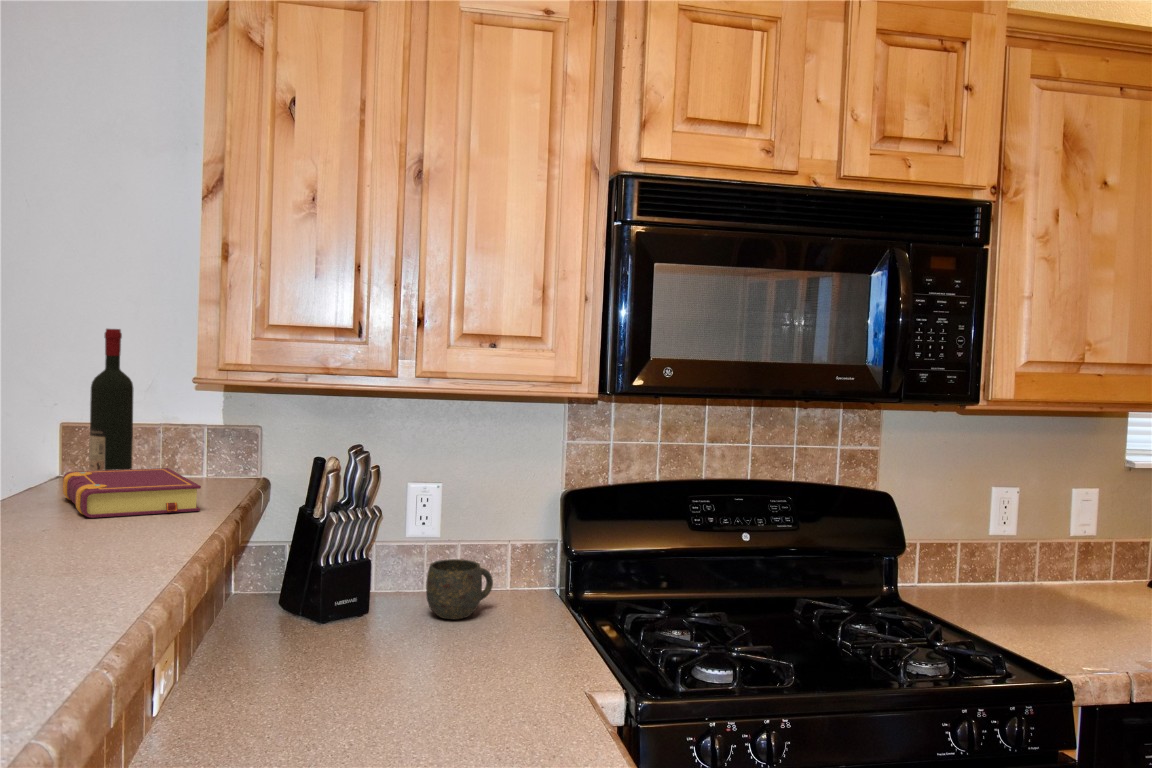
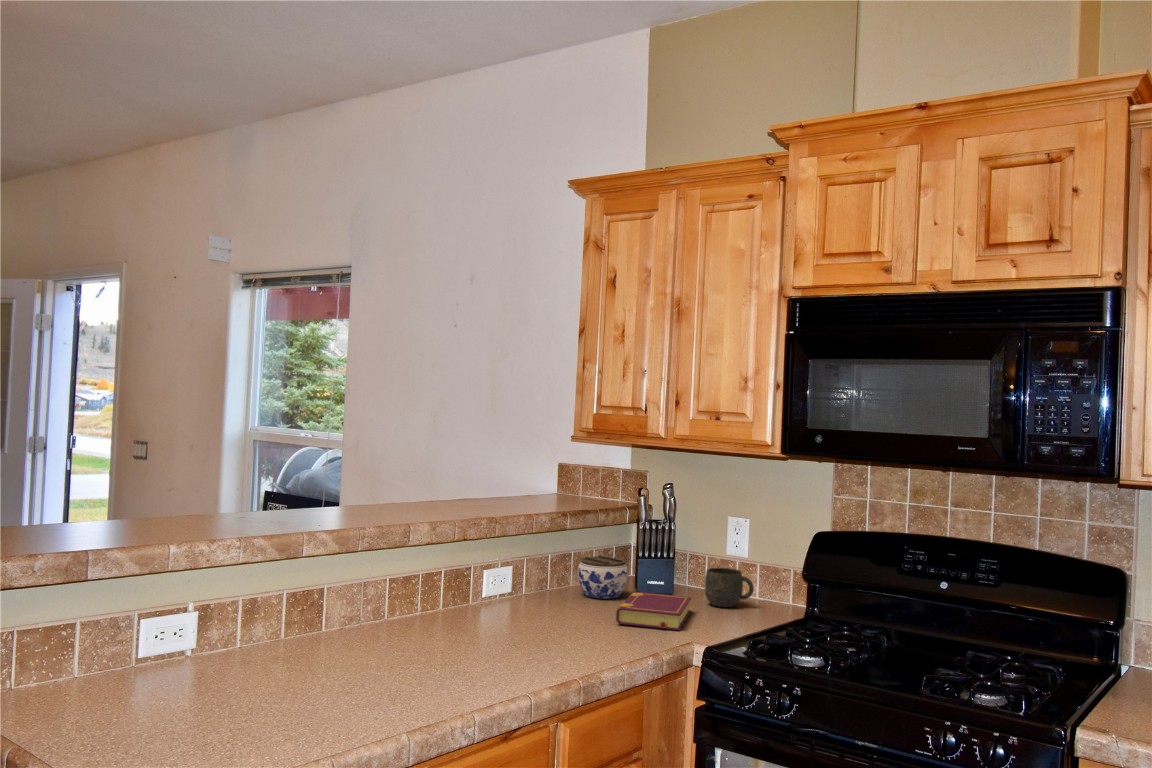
wine bottle: present [89,329,133,471] -> none [563,410,586,498]
book: present [63,468,201,518] -> present [616,592,691,630]
jar: none [230,579,321,658] -> present [578,556,628,599]

